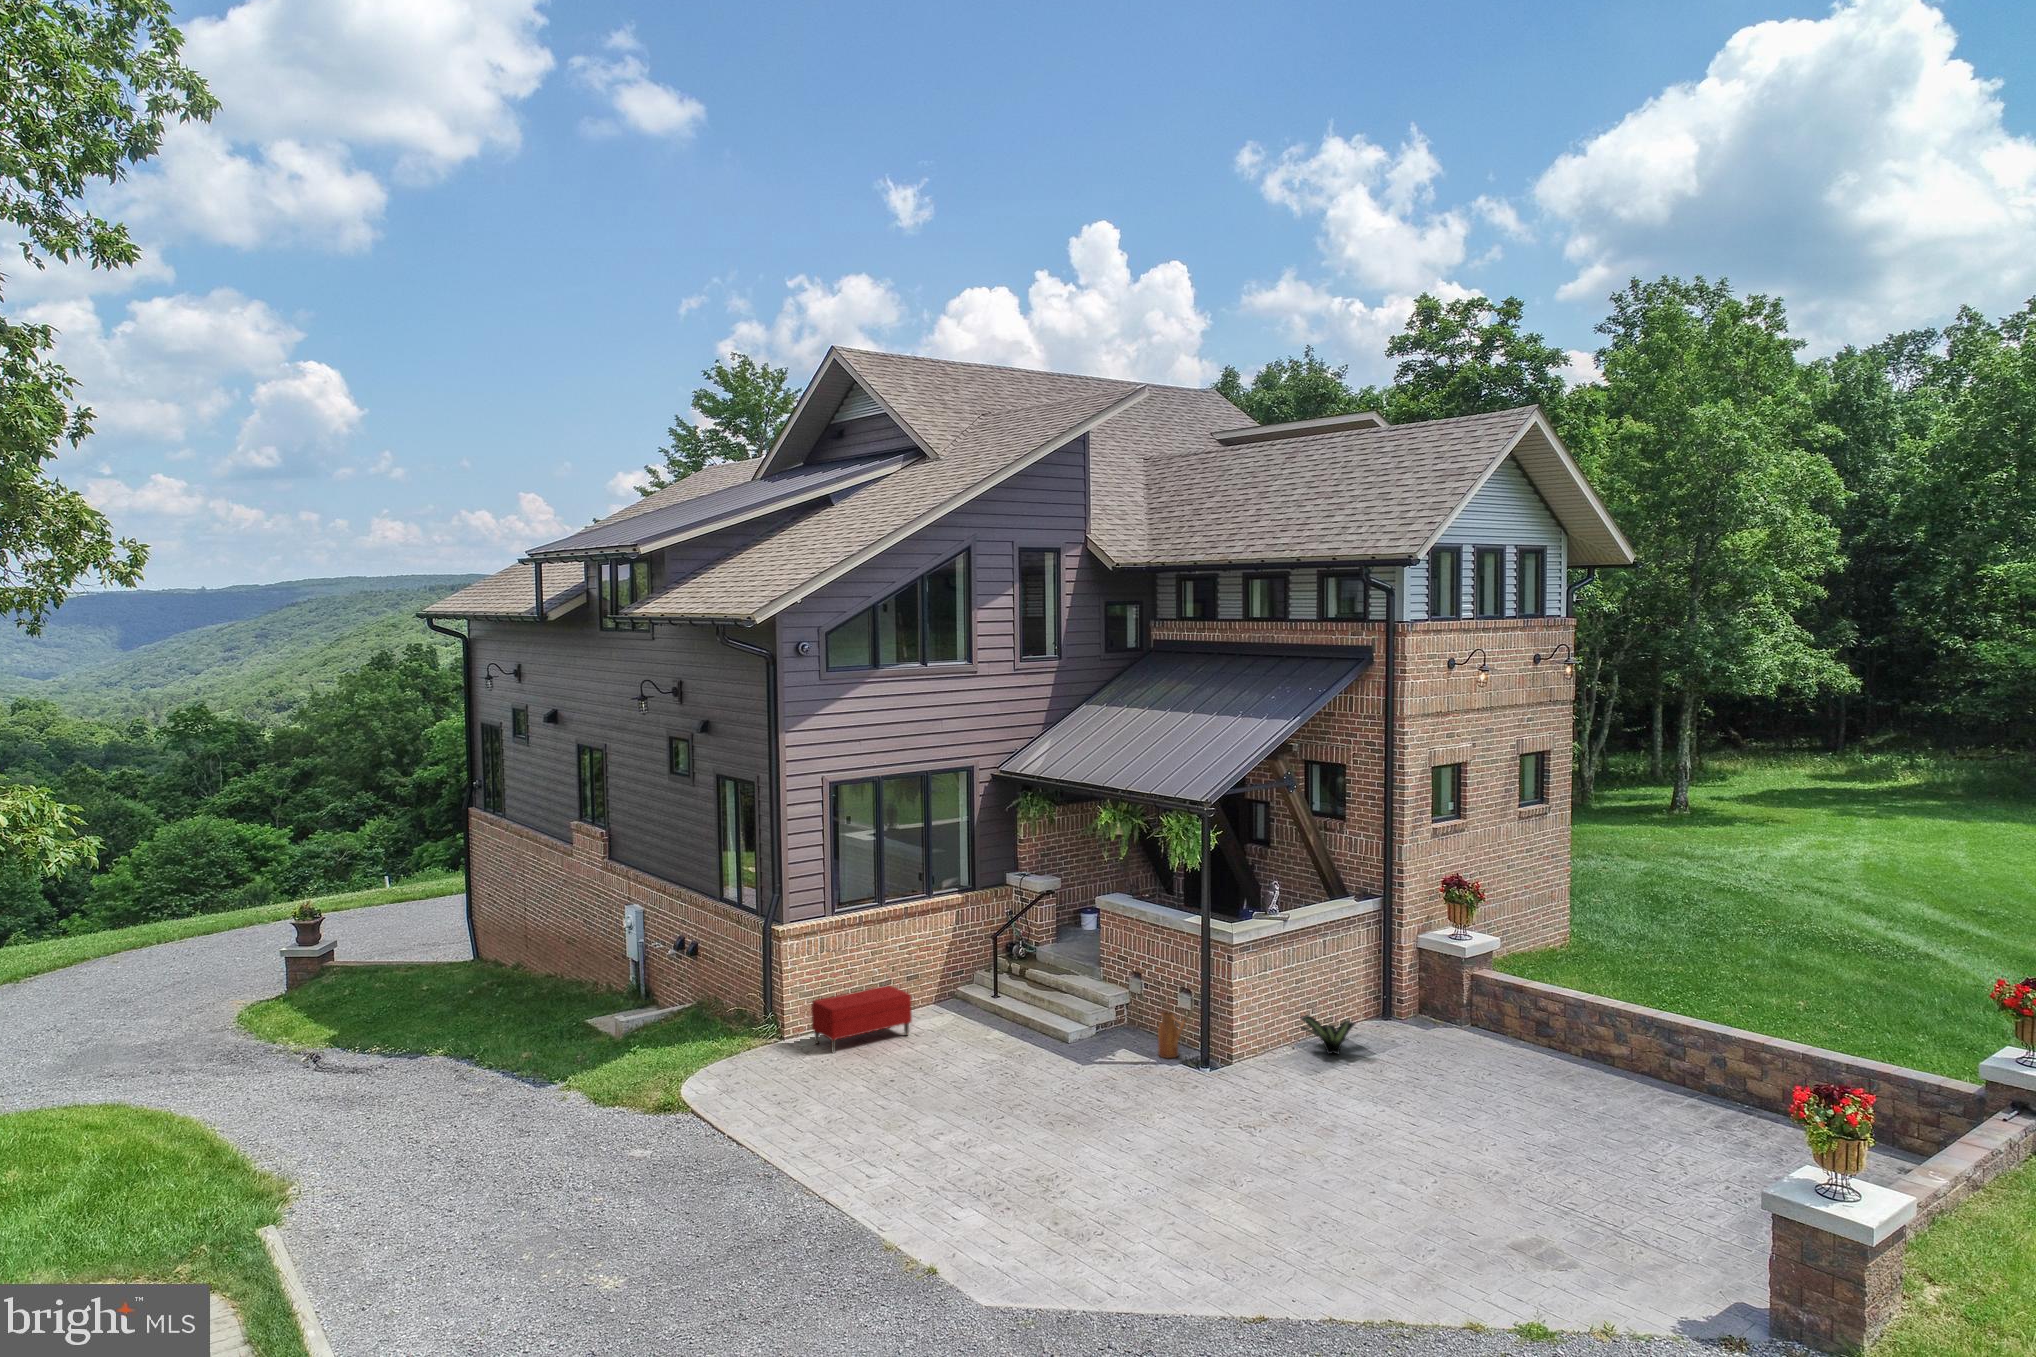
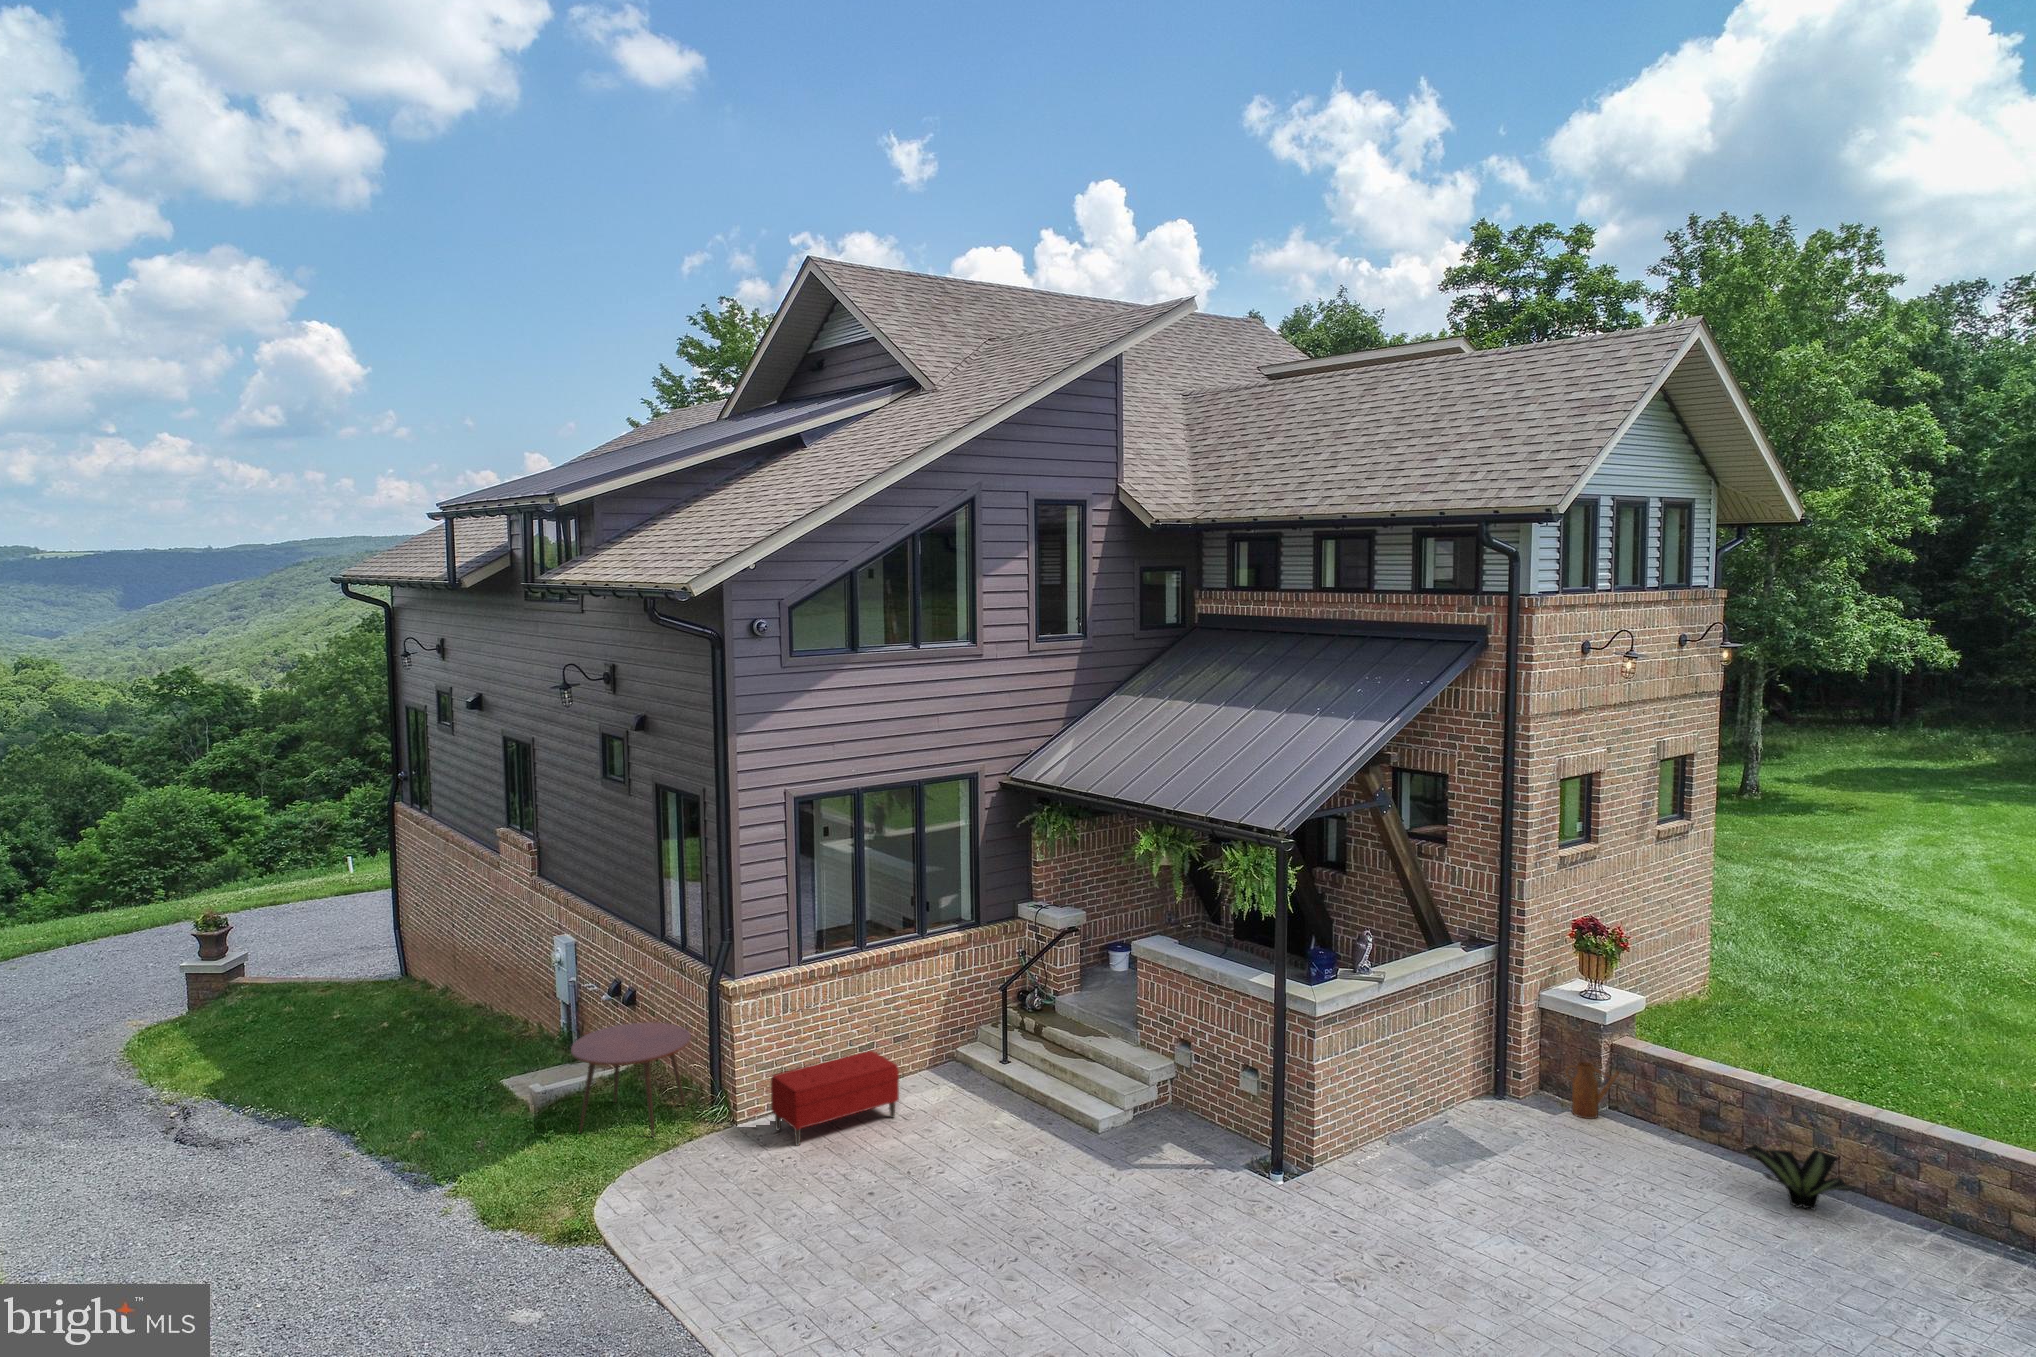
dining table: none [654,965,747,1049] -> present [571,1022,691,1137]
watering can: present [1158,1012,1186,1058] -> present [1566,1062,1620,1119]
potted plant: present [1300,1015,1355,1054] -> present [1745,1145,1855,1210]

